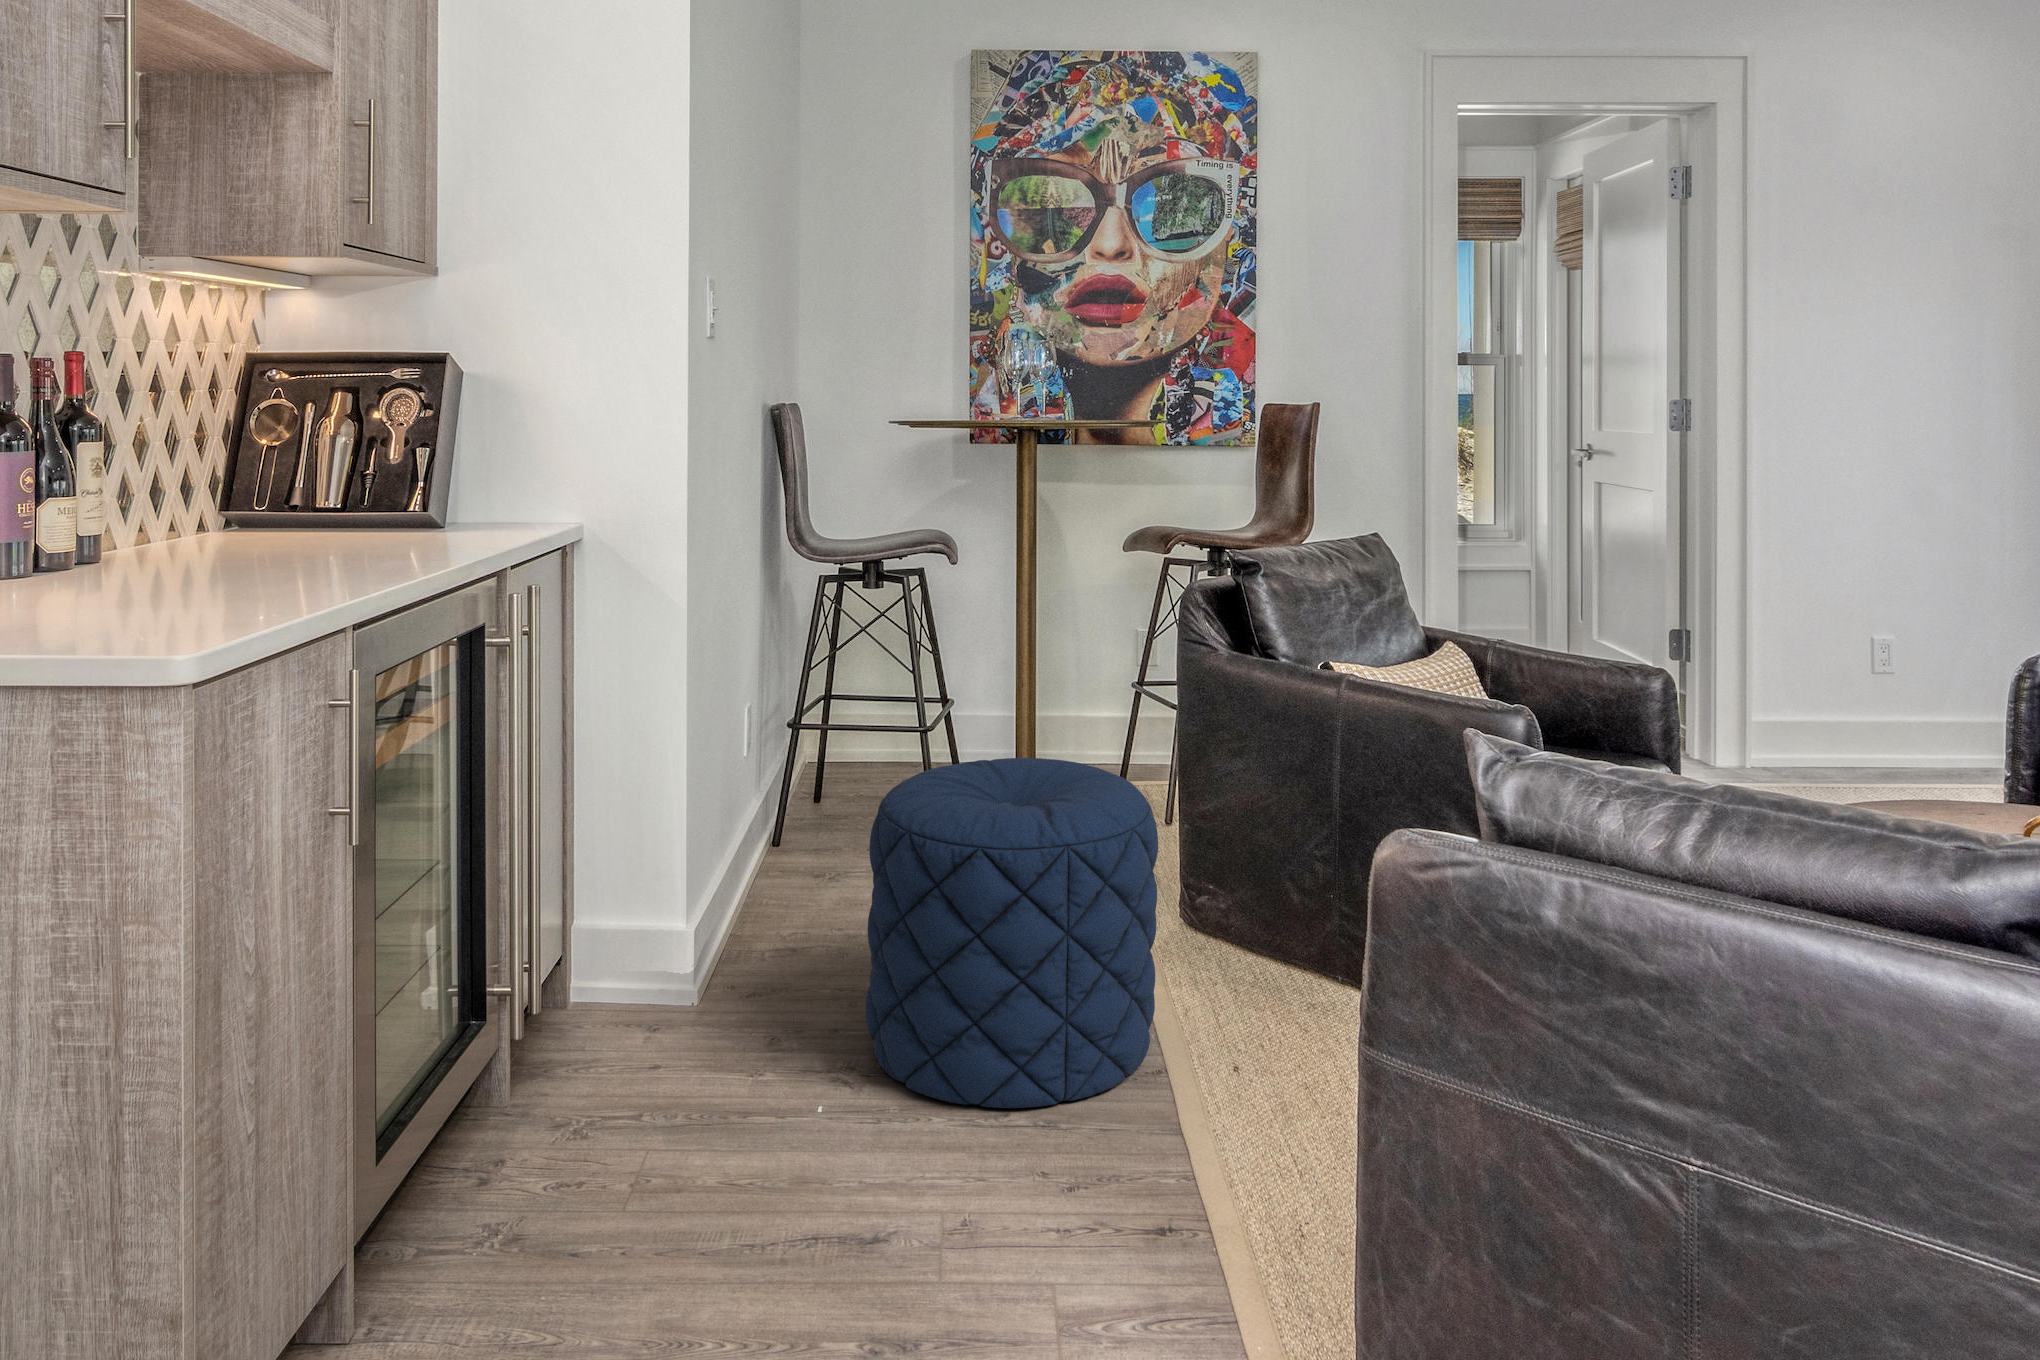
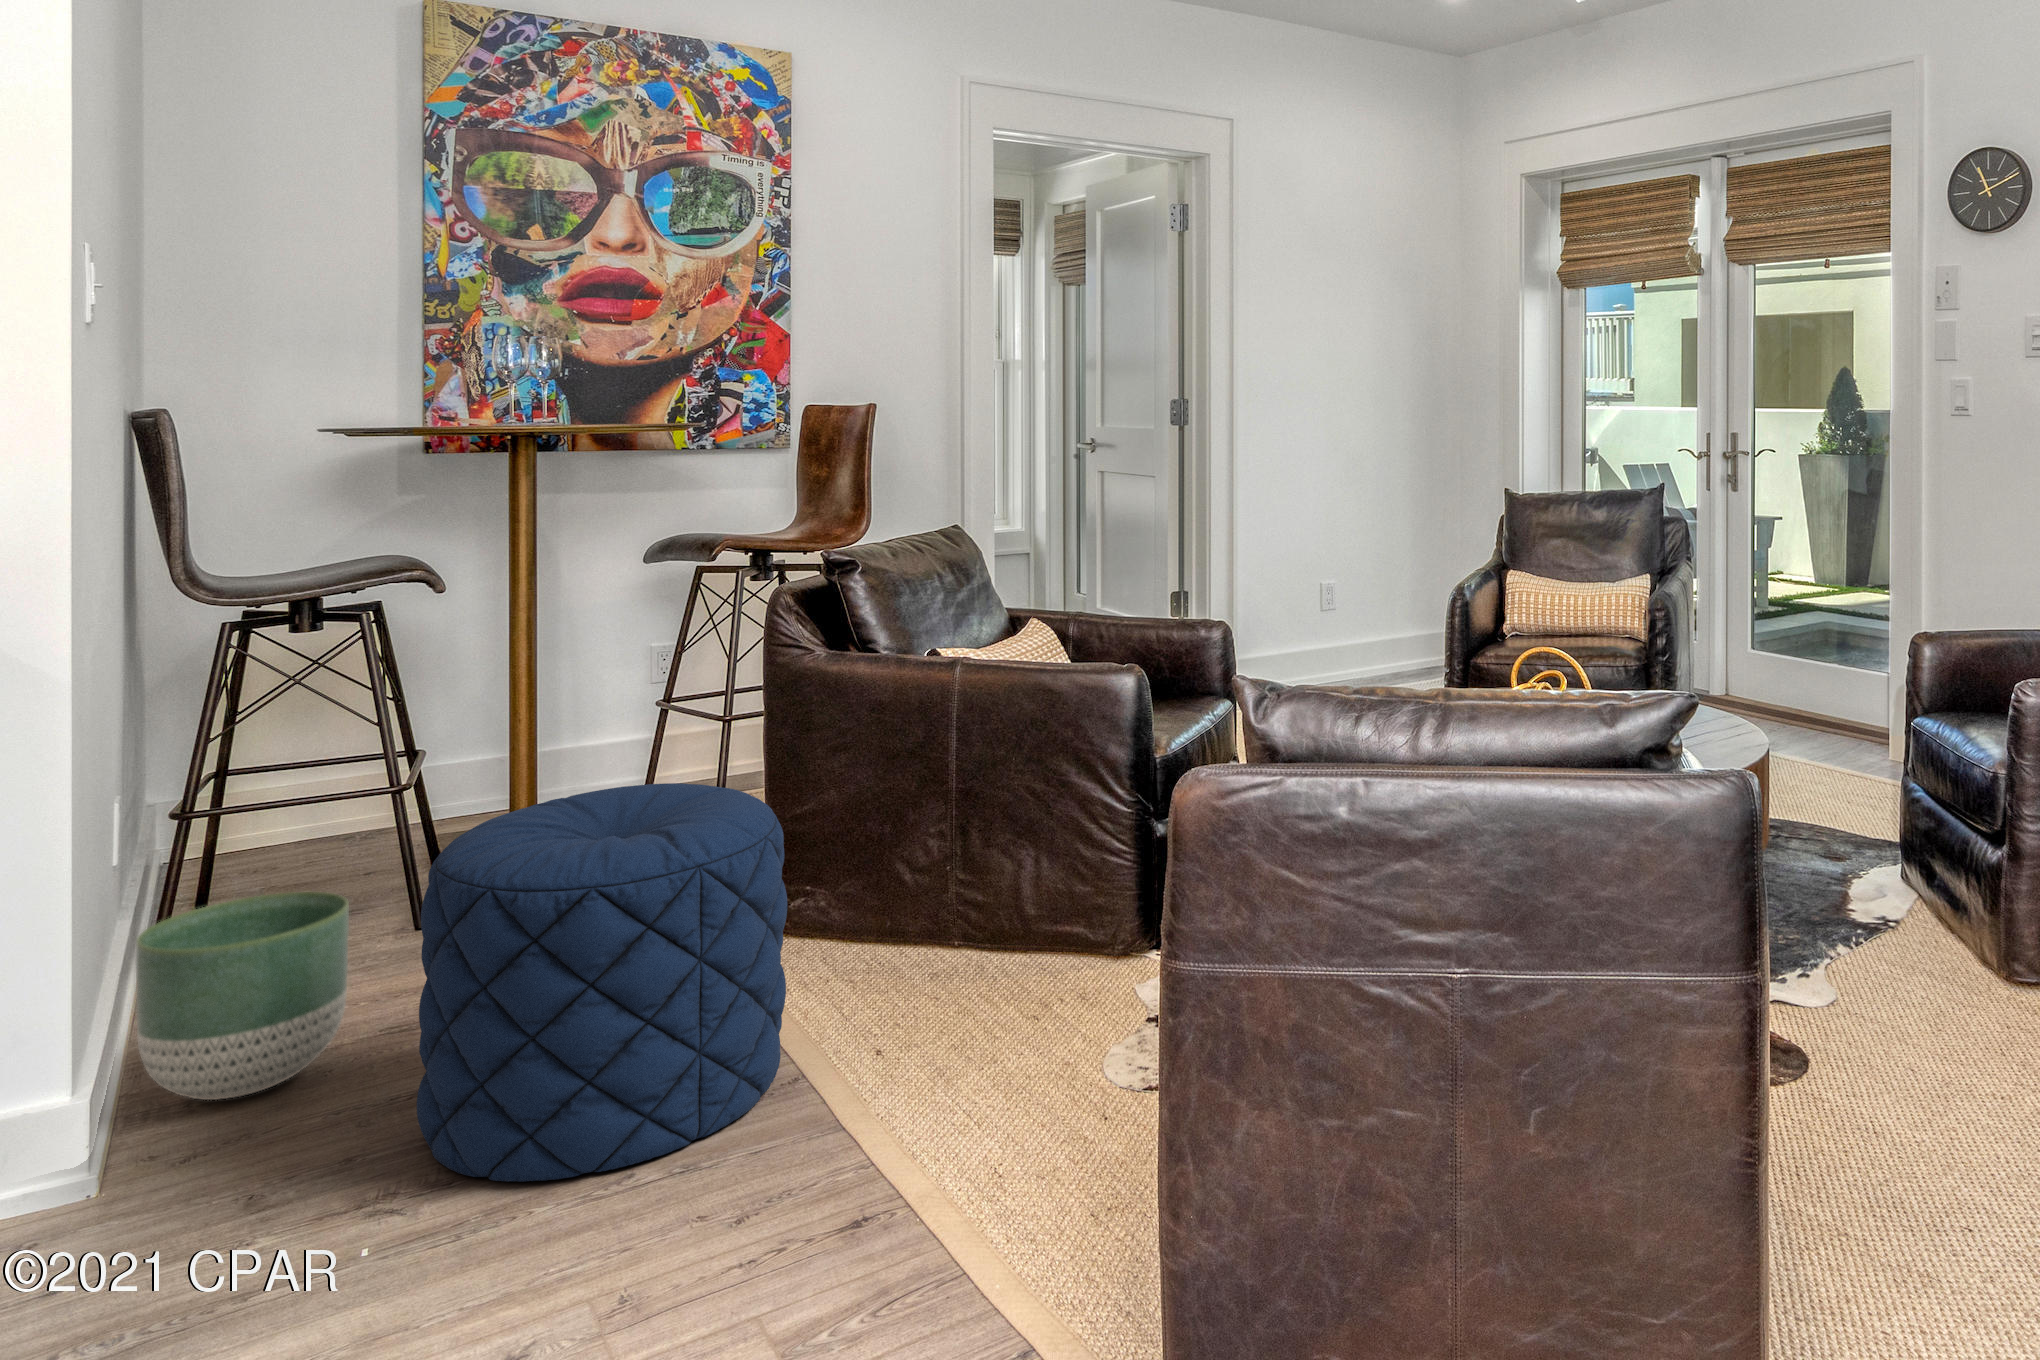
planter: none [714,801,850,962] -> present [135,892,349,1100]

